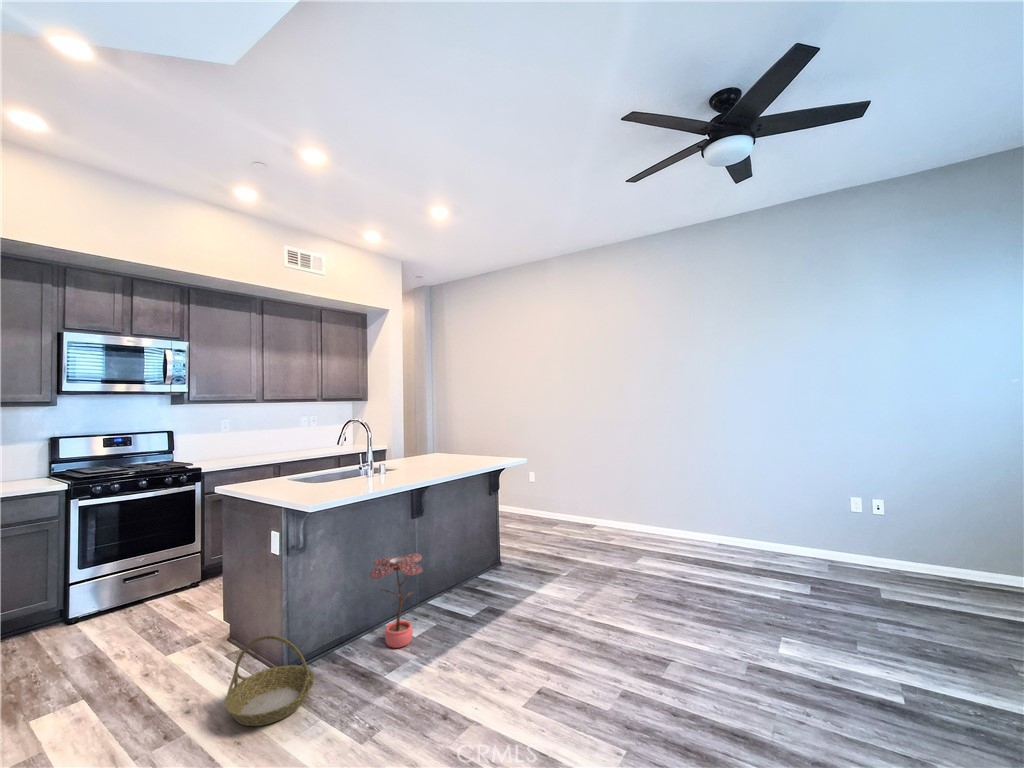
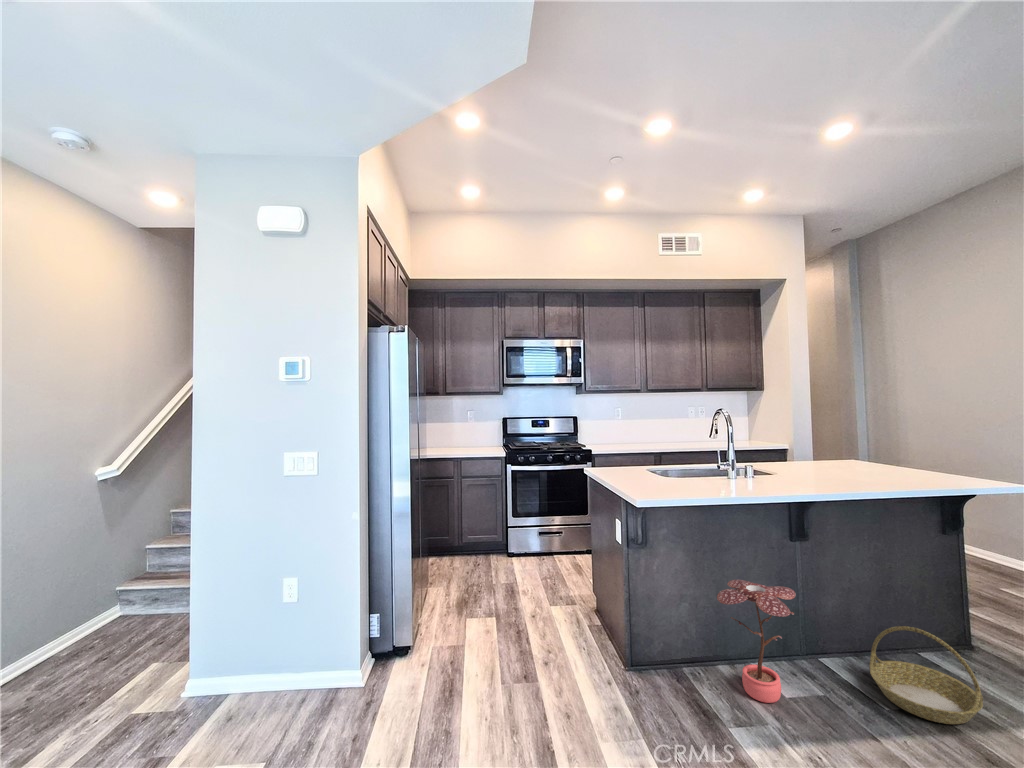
basket: present [224,635,315,726] -> present [870,626,983,724]

